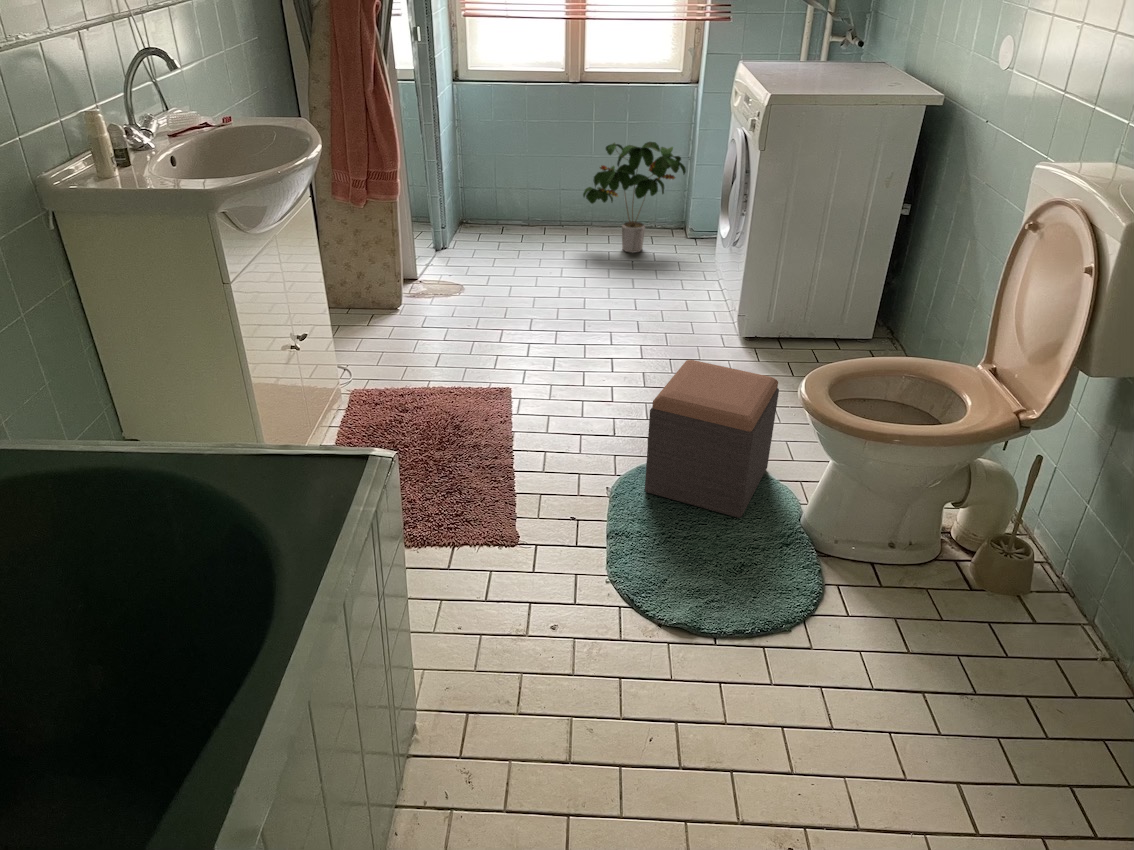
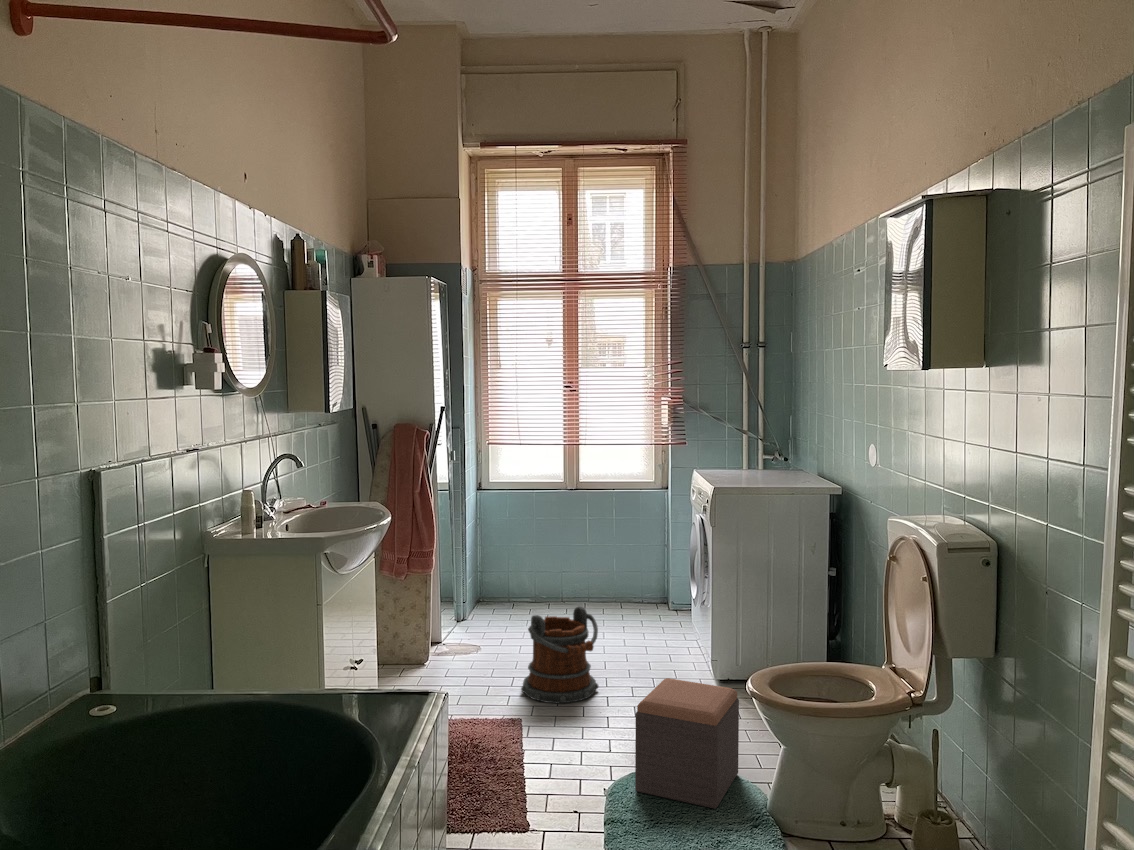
potted plant: present [583,142,686,253] -> none [580,532,663,623]
bucket: none [511,249,604,366] -> present [521,606,598,703]

